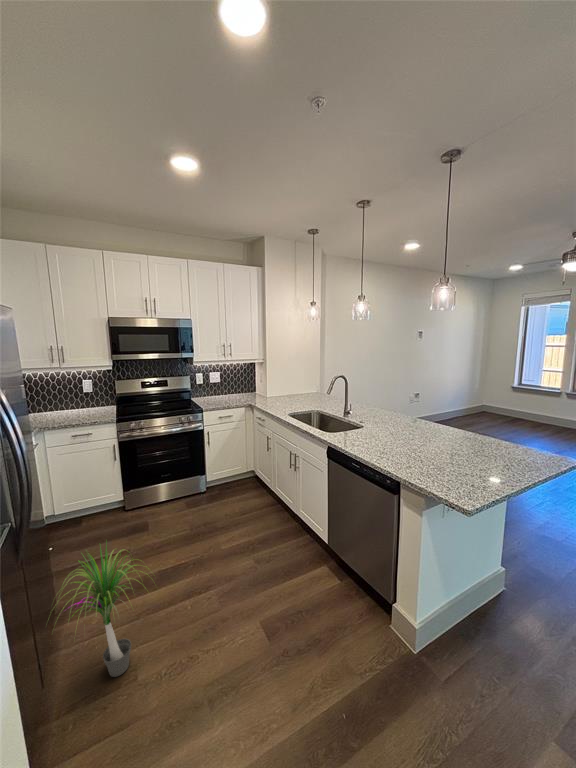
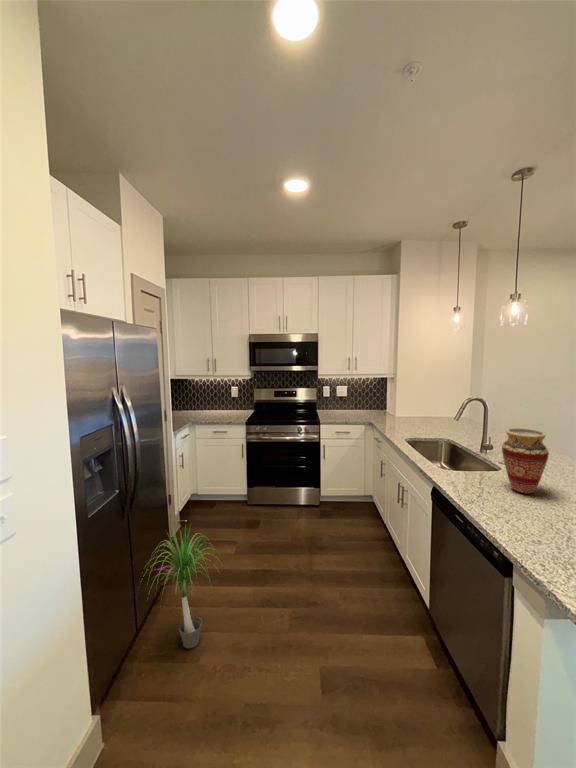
vase: none [371,394,398,439] -> present [502,428,549,493]

